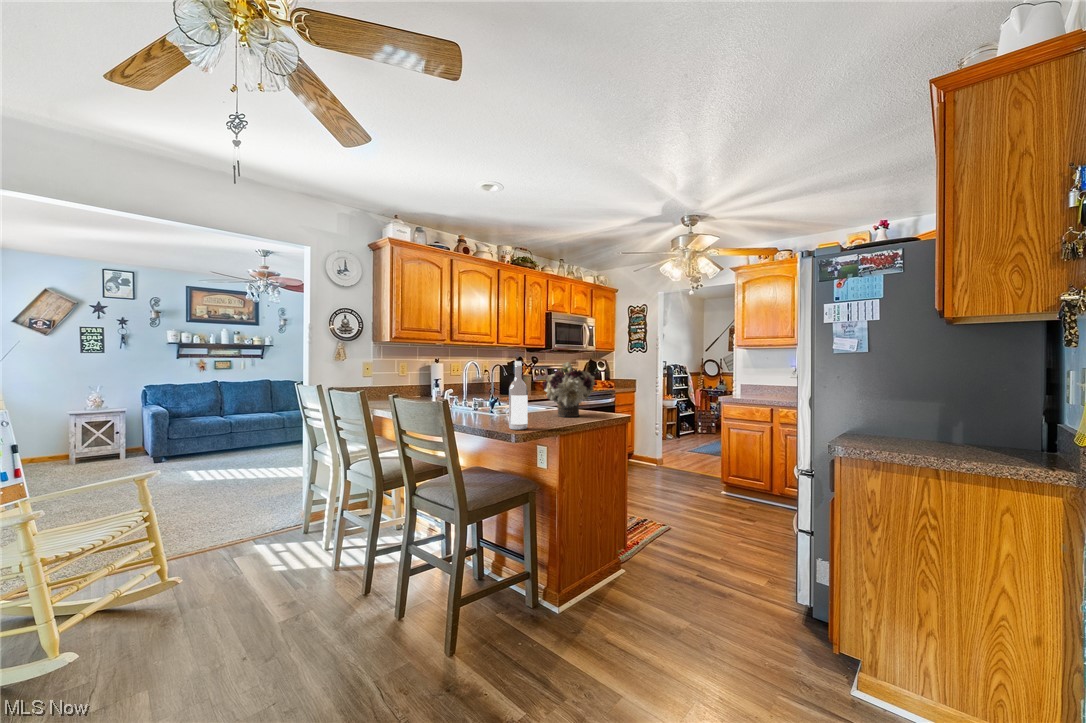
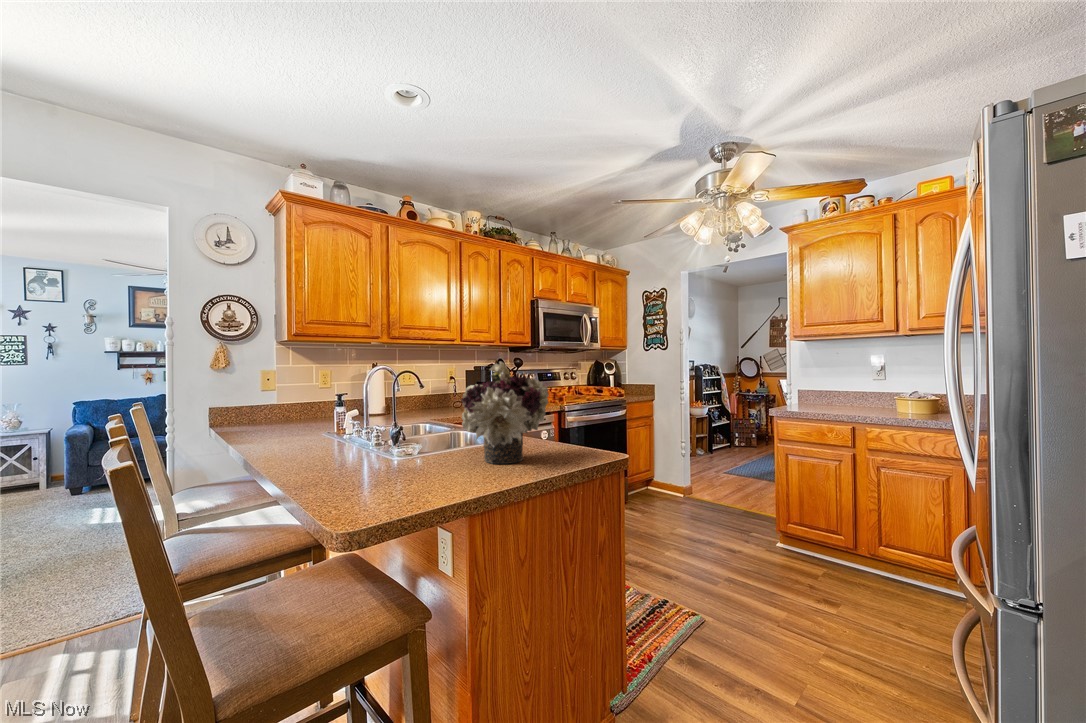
wine bottle: present [509,361,528,430] -> none [313,362,359,519]

